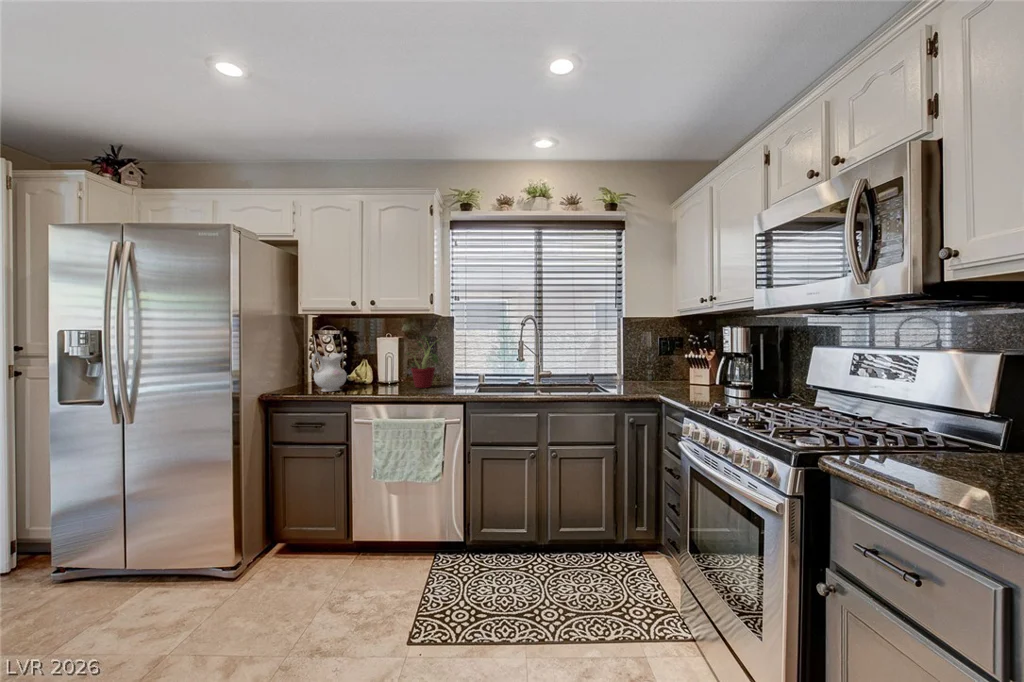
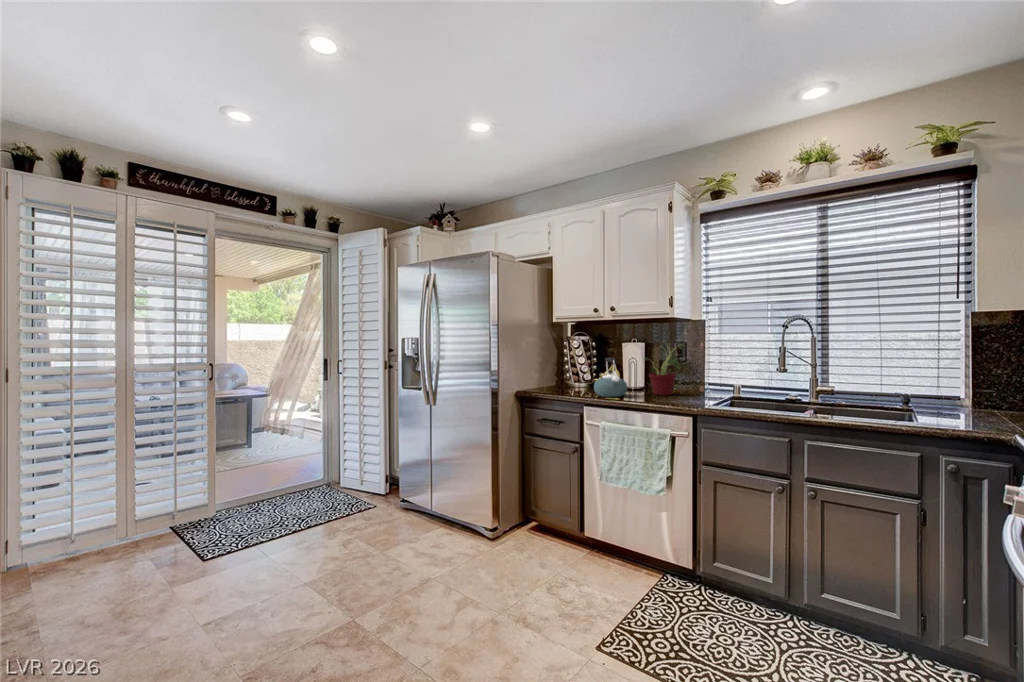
ceramic pitcher: present [312,352,347,391] -> none [557,356,588,392]
kettle: none [359,353,394,393] -> present [594,358,627,397]

